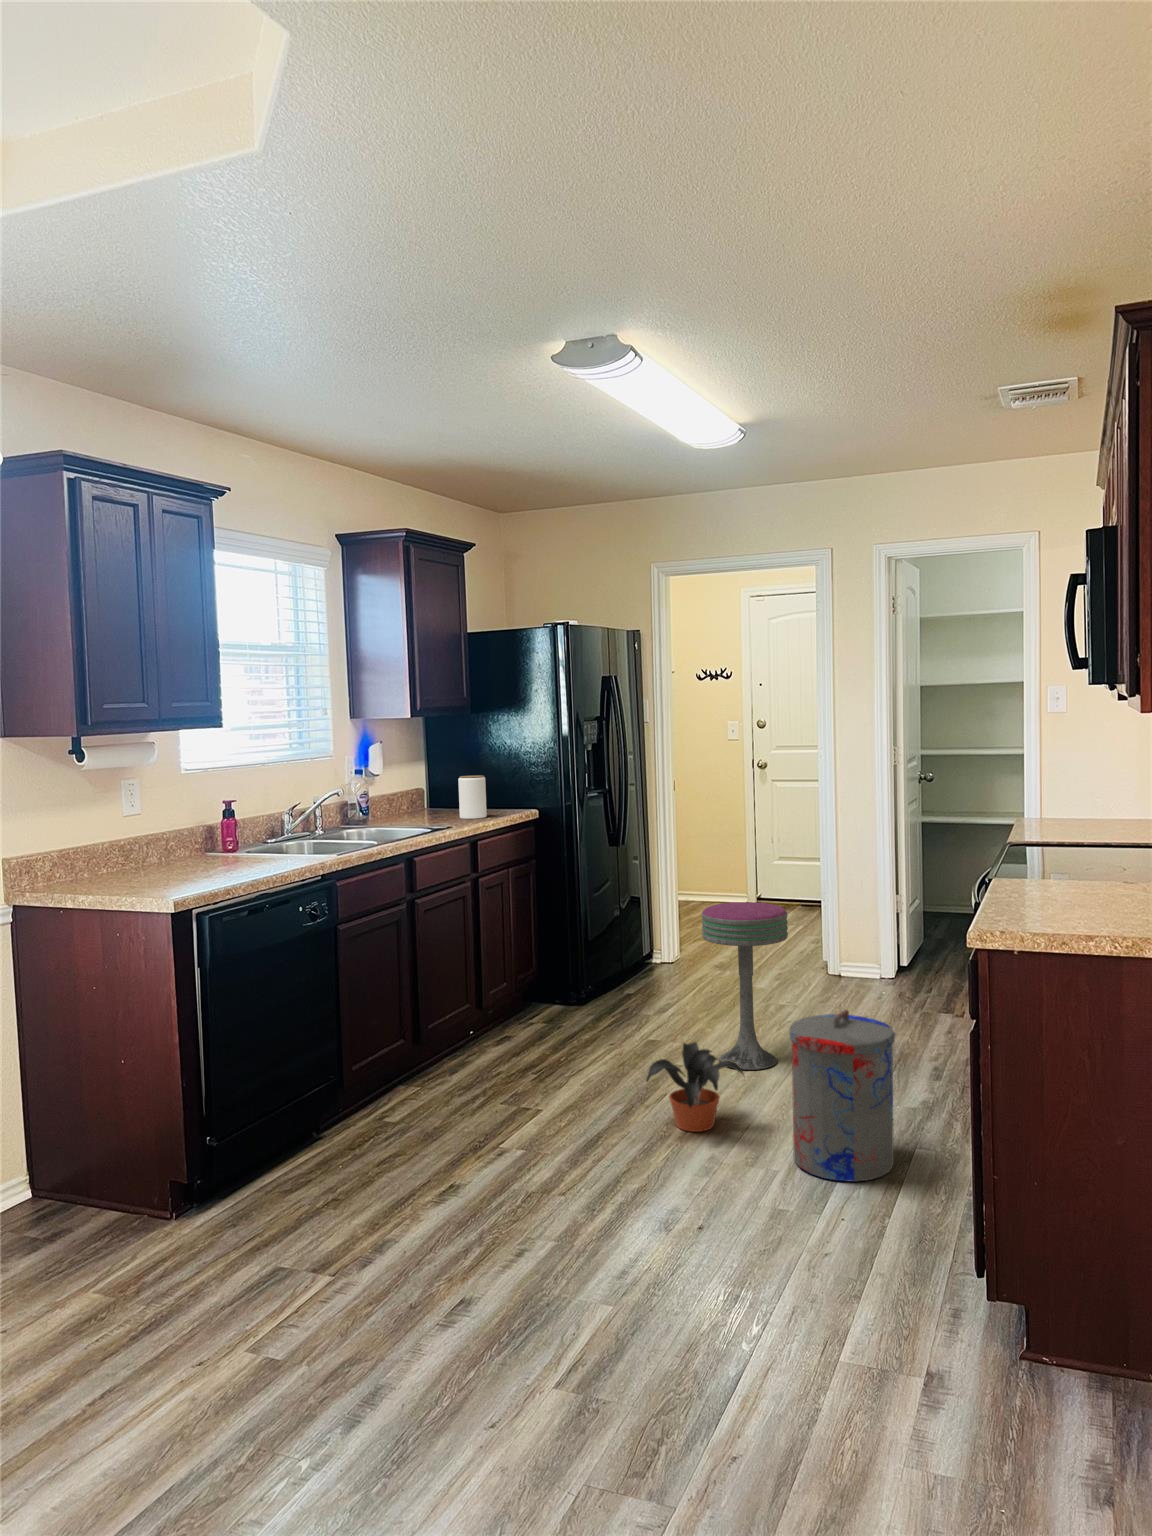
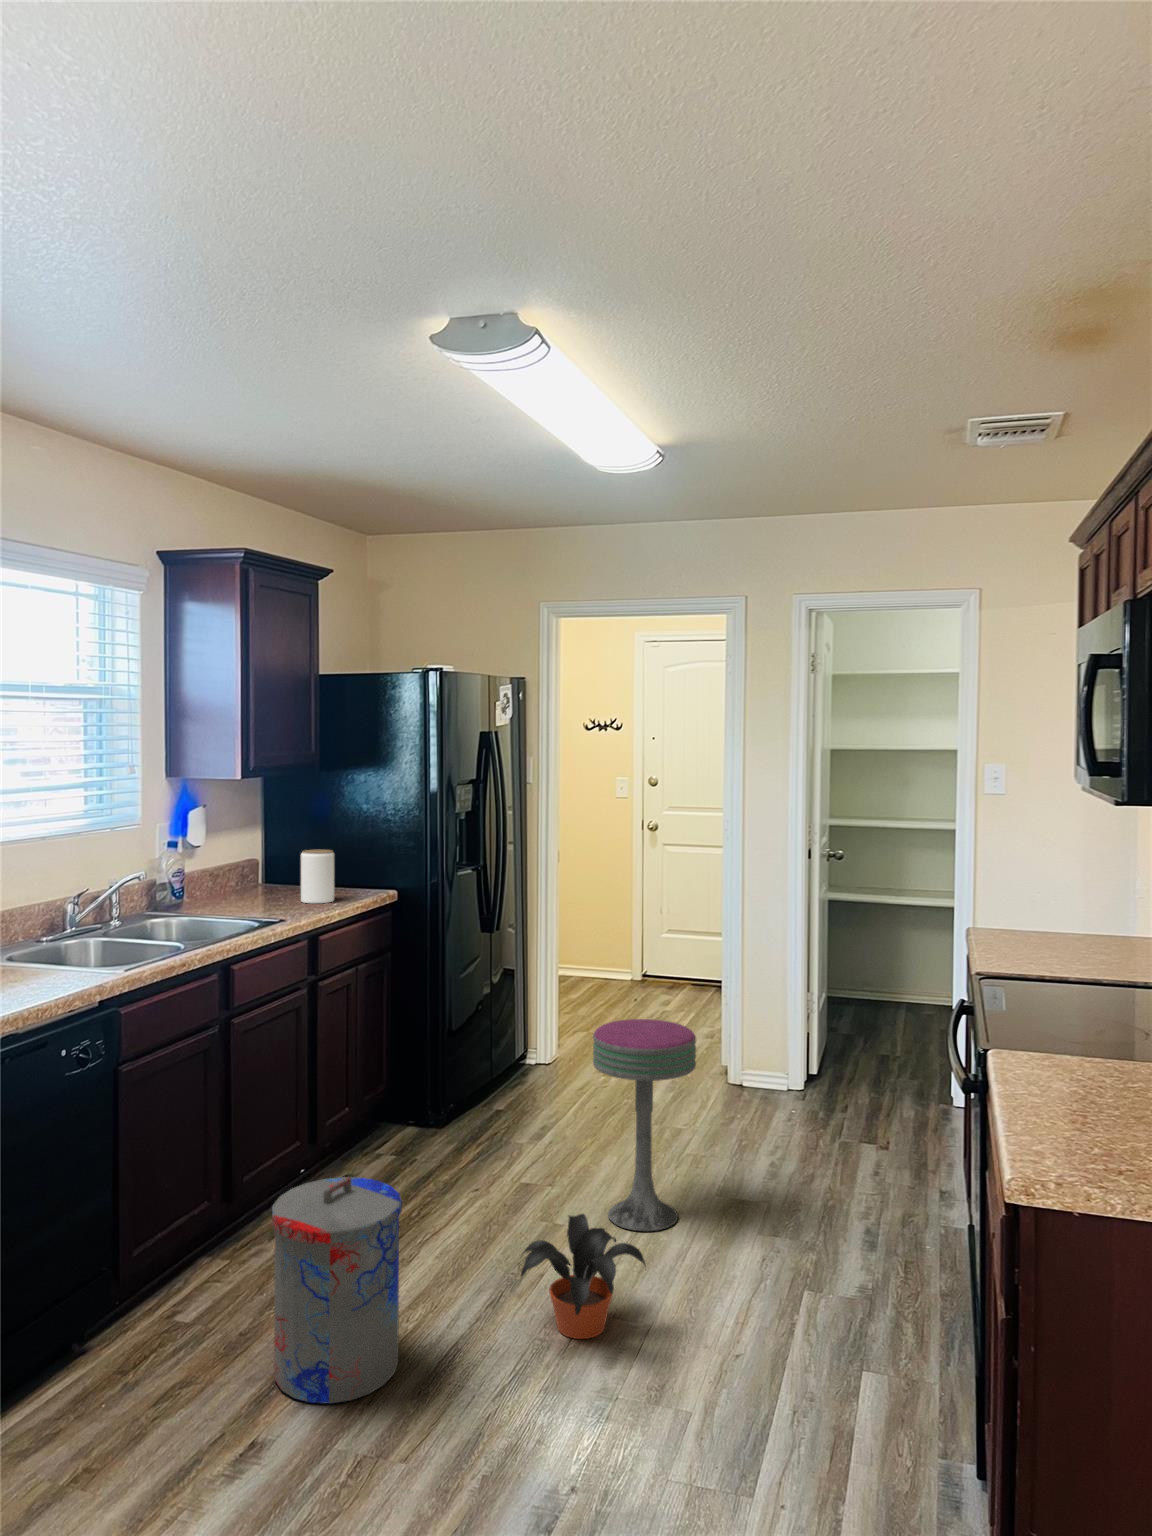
trash can: present [790,1010,895,1182] -> present [272,1177,402,1404]

